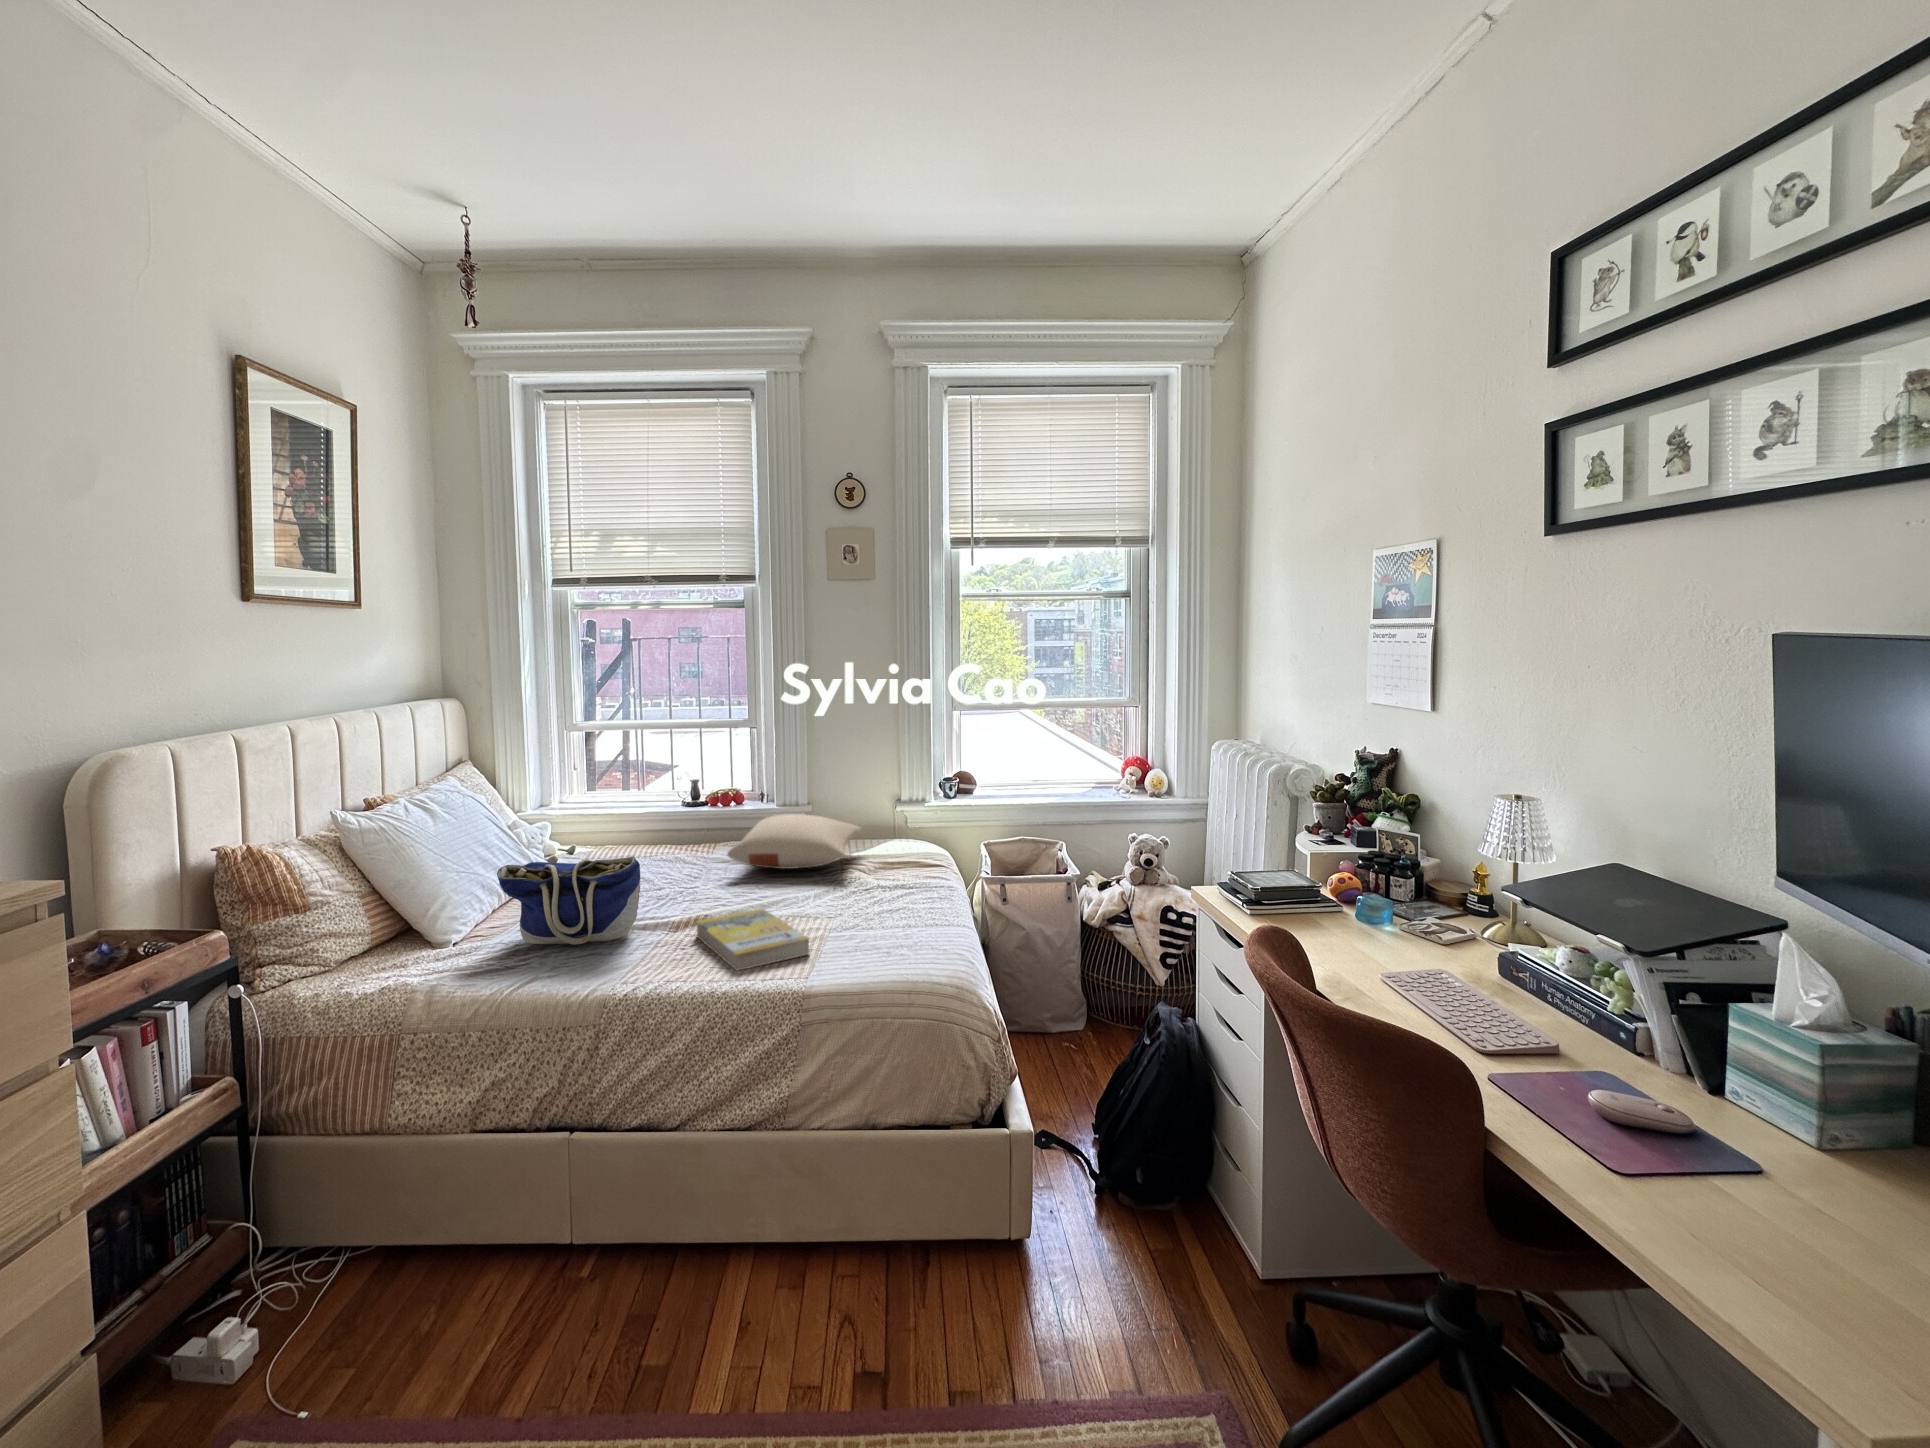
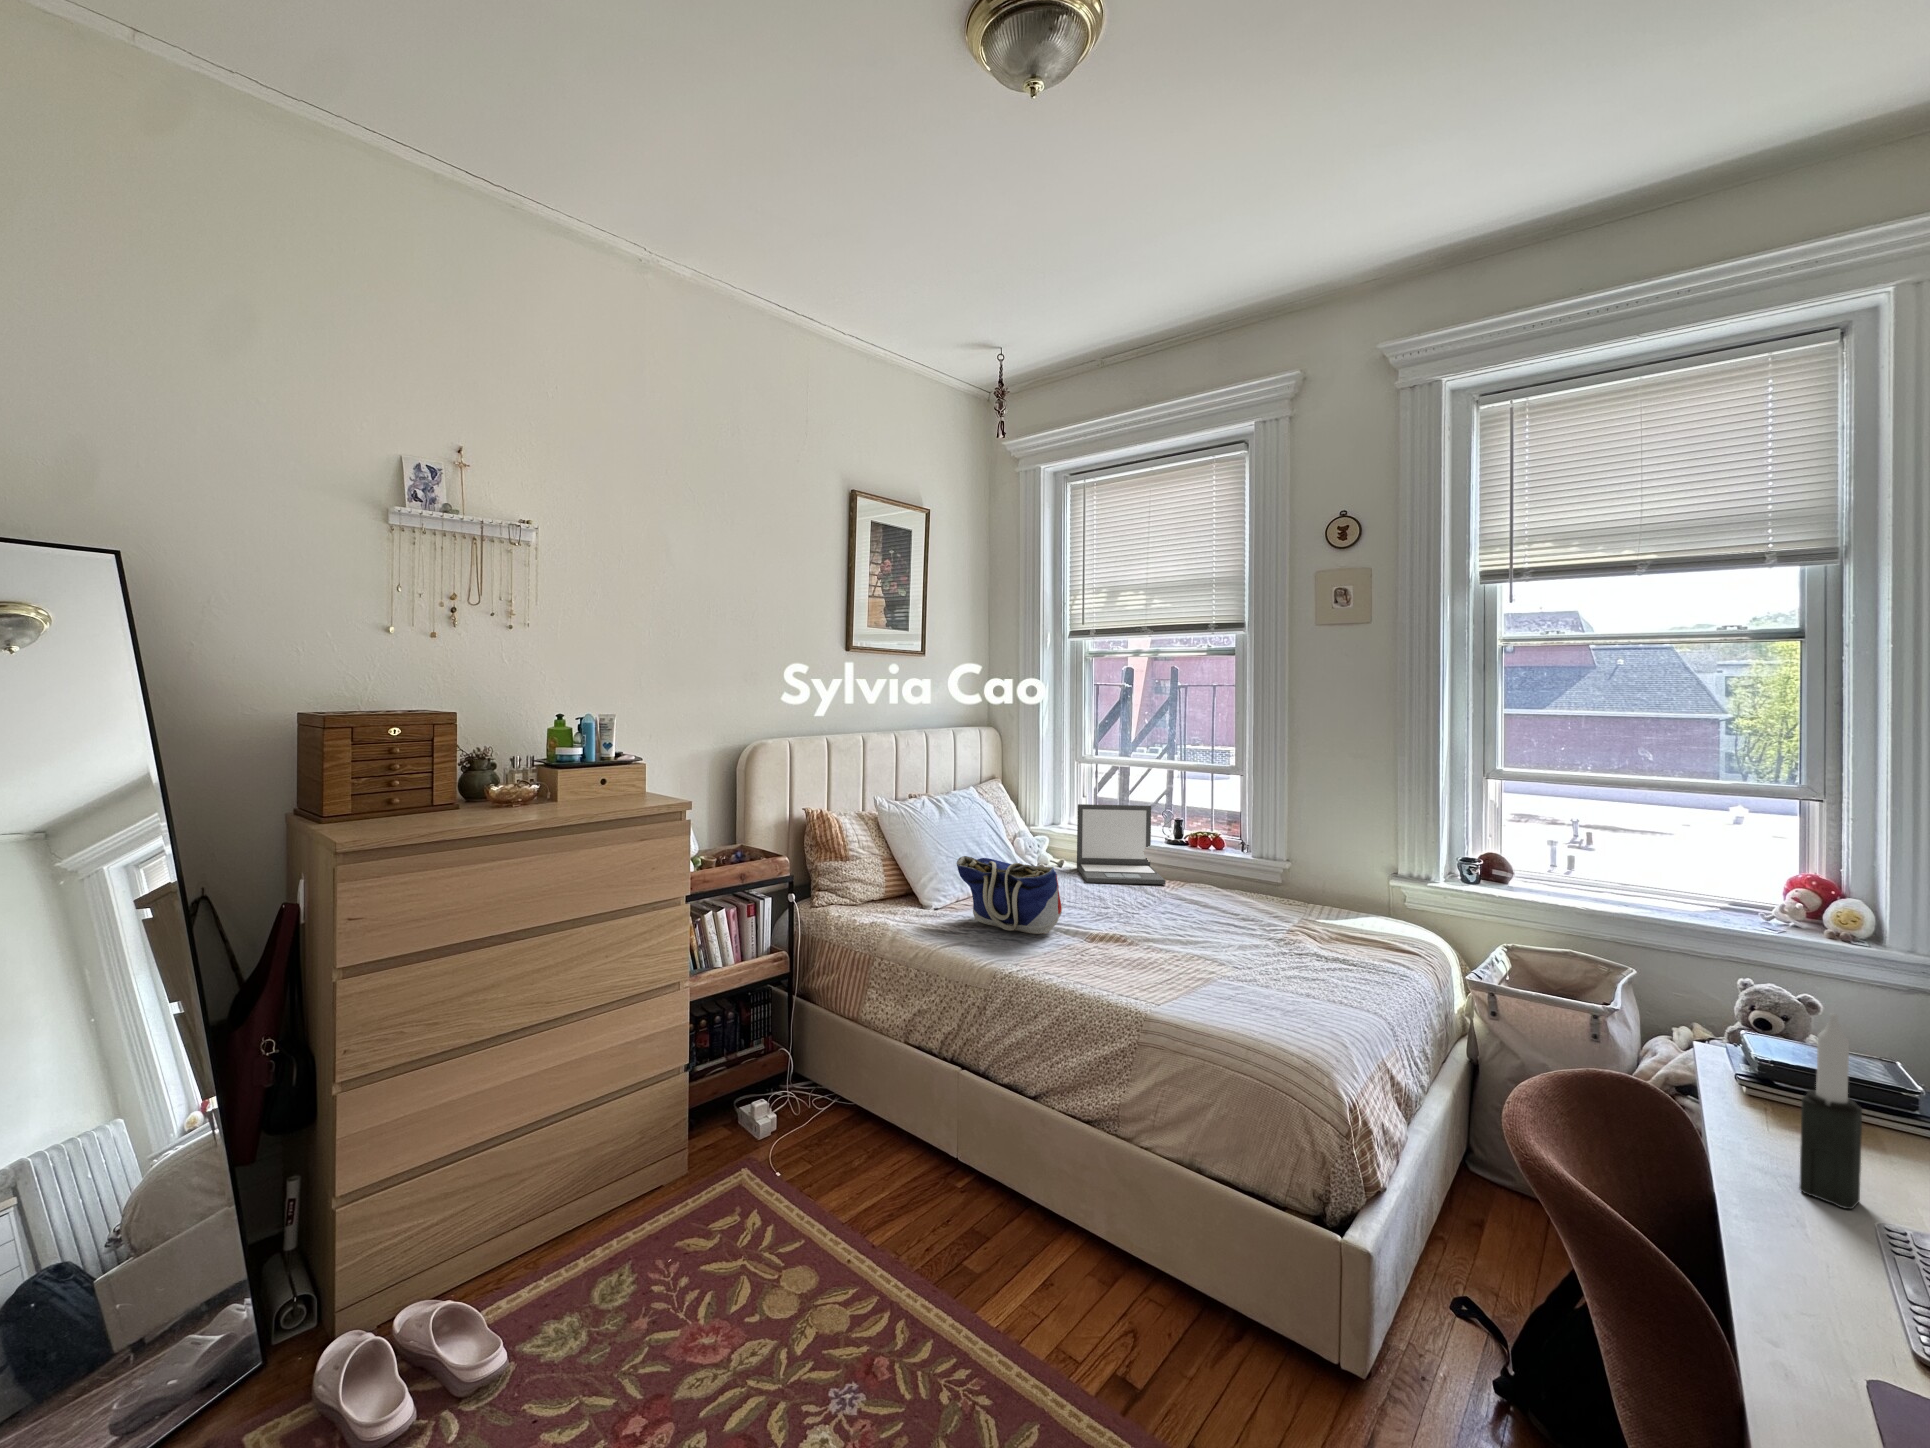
laptop: none [586,772,698,869] -> present [1077,804,1165,884]
pillow: present [727,814,861,869] -> none [1172,861,1330,918]
candle: none [1346,842,1378,974] -> present [1799,1013,1862,1209]
book: present [696,909,809,971] -> none [1101,935,1182,988]

